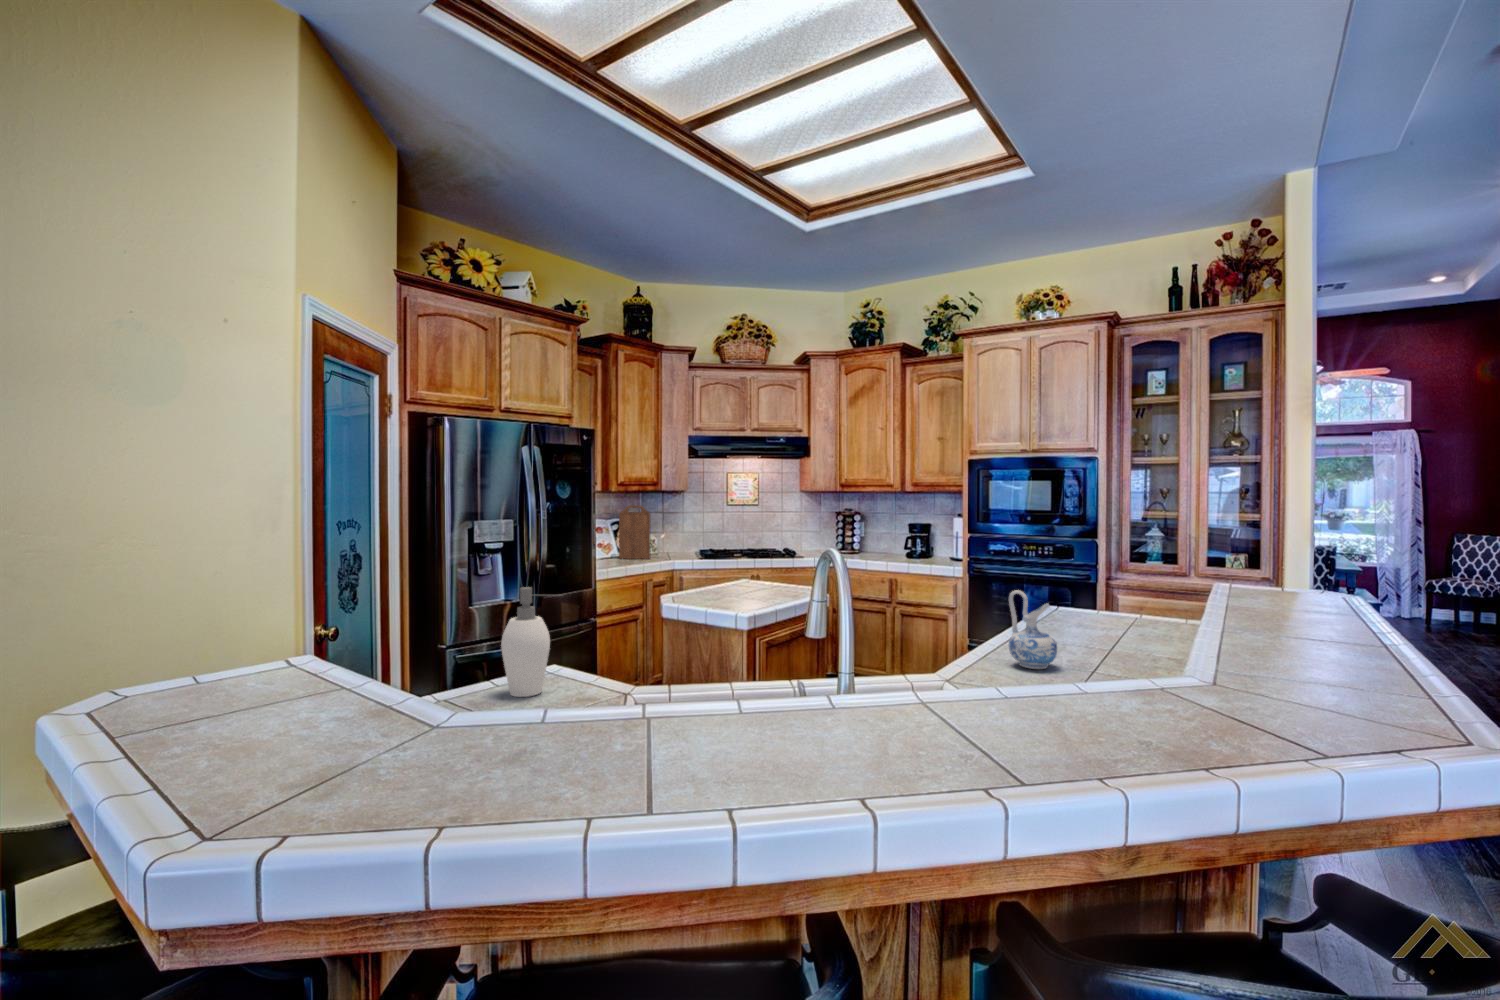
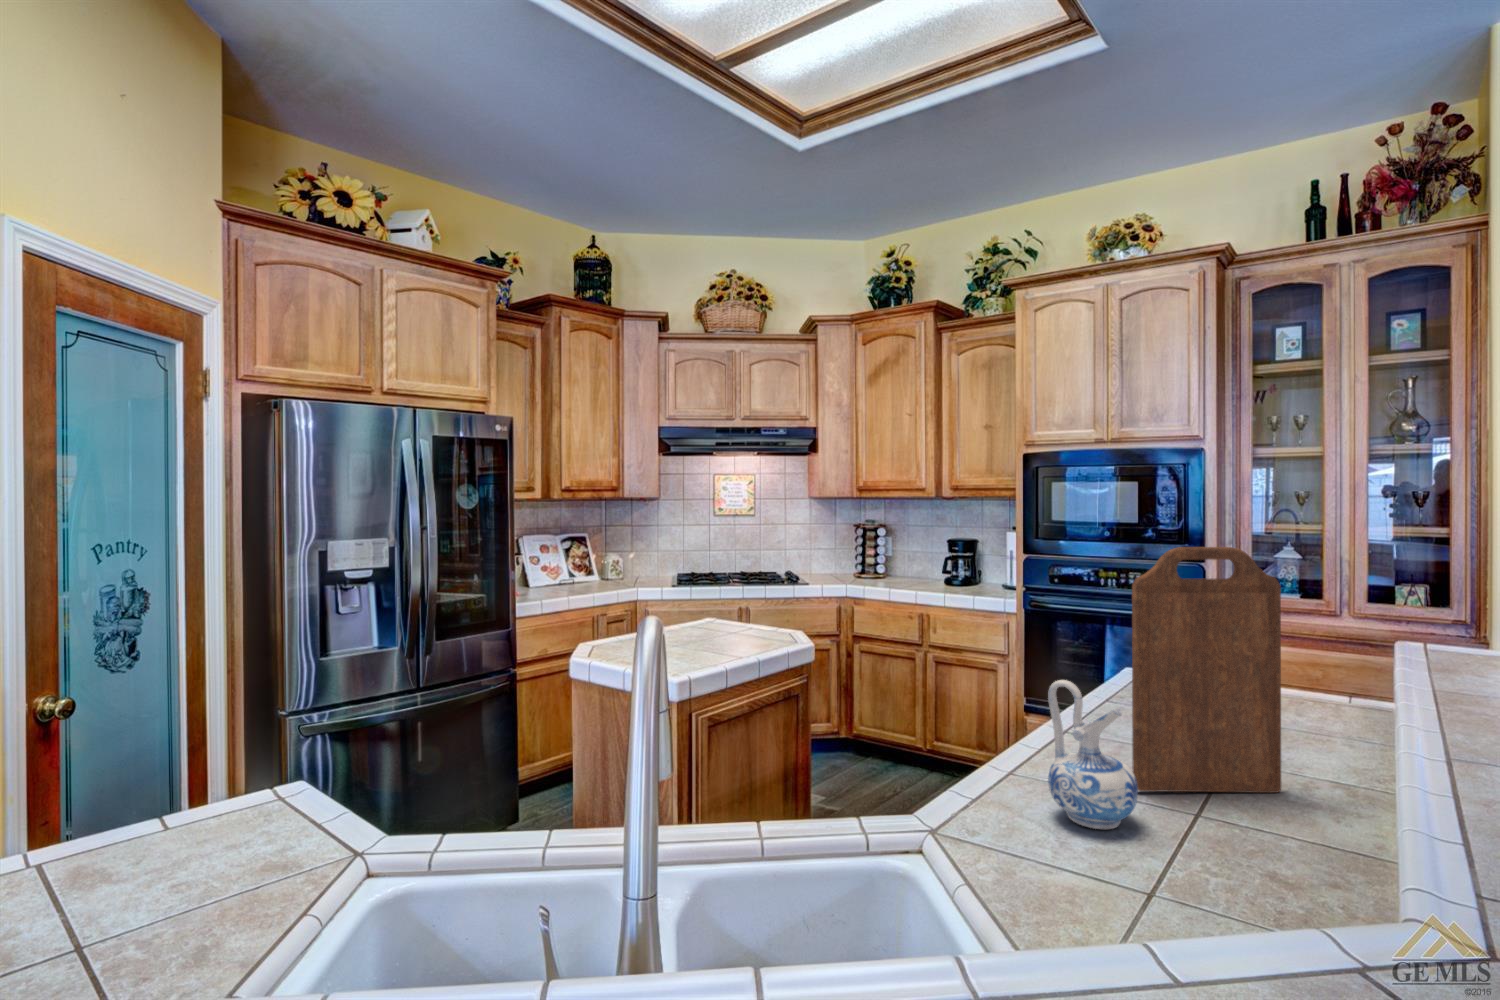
cutting board: present [619,505,651,559] -> present [1132,547,1281,793]
soap dispenser: present [501,587,550,697] -> none [76,683,198,892]

